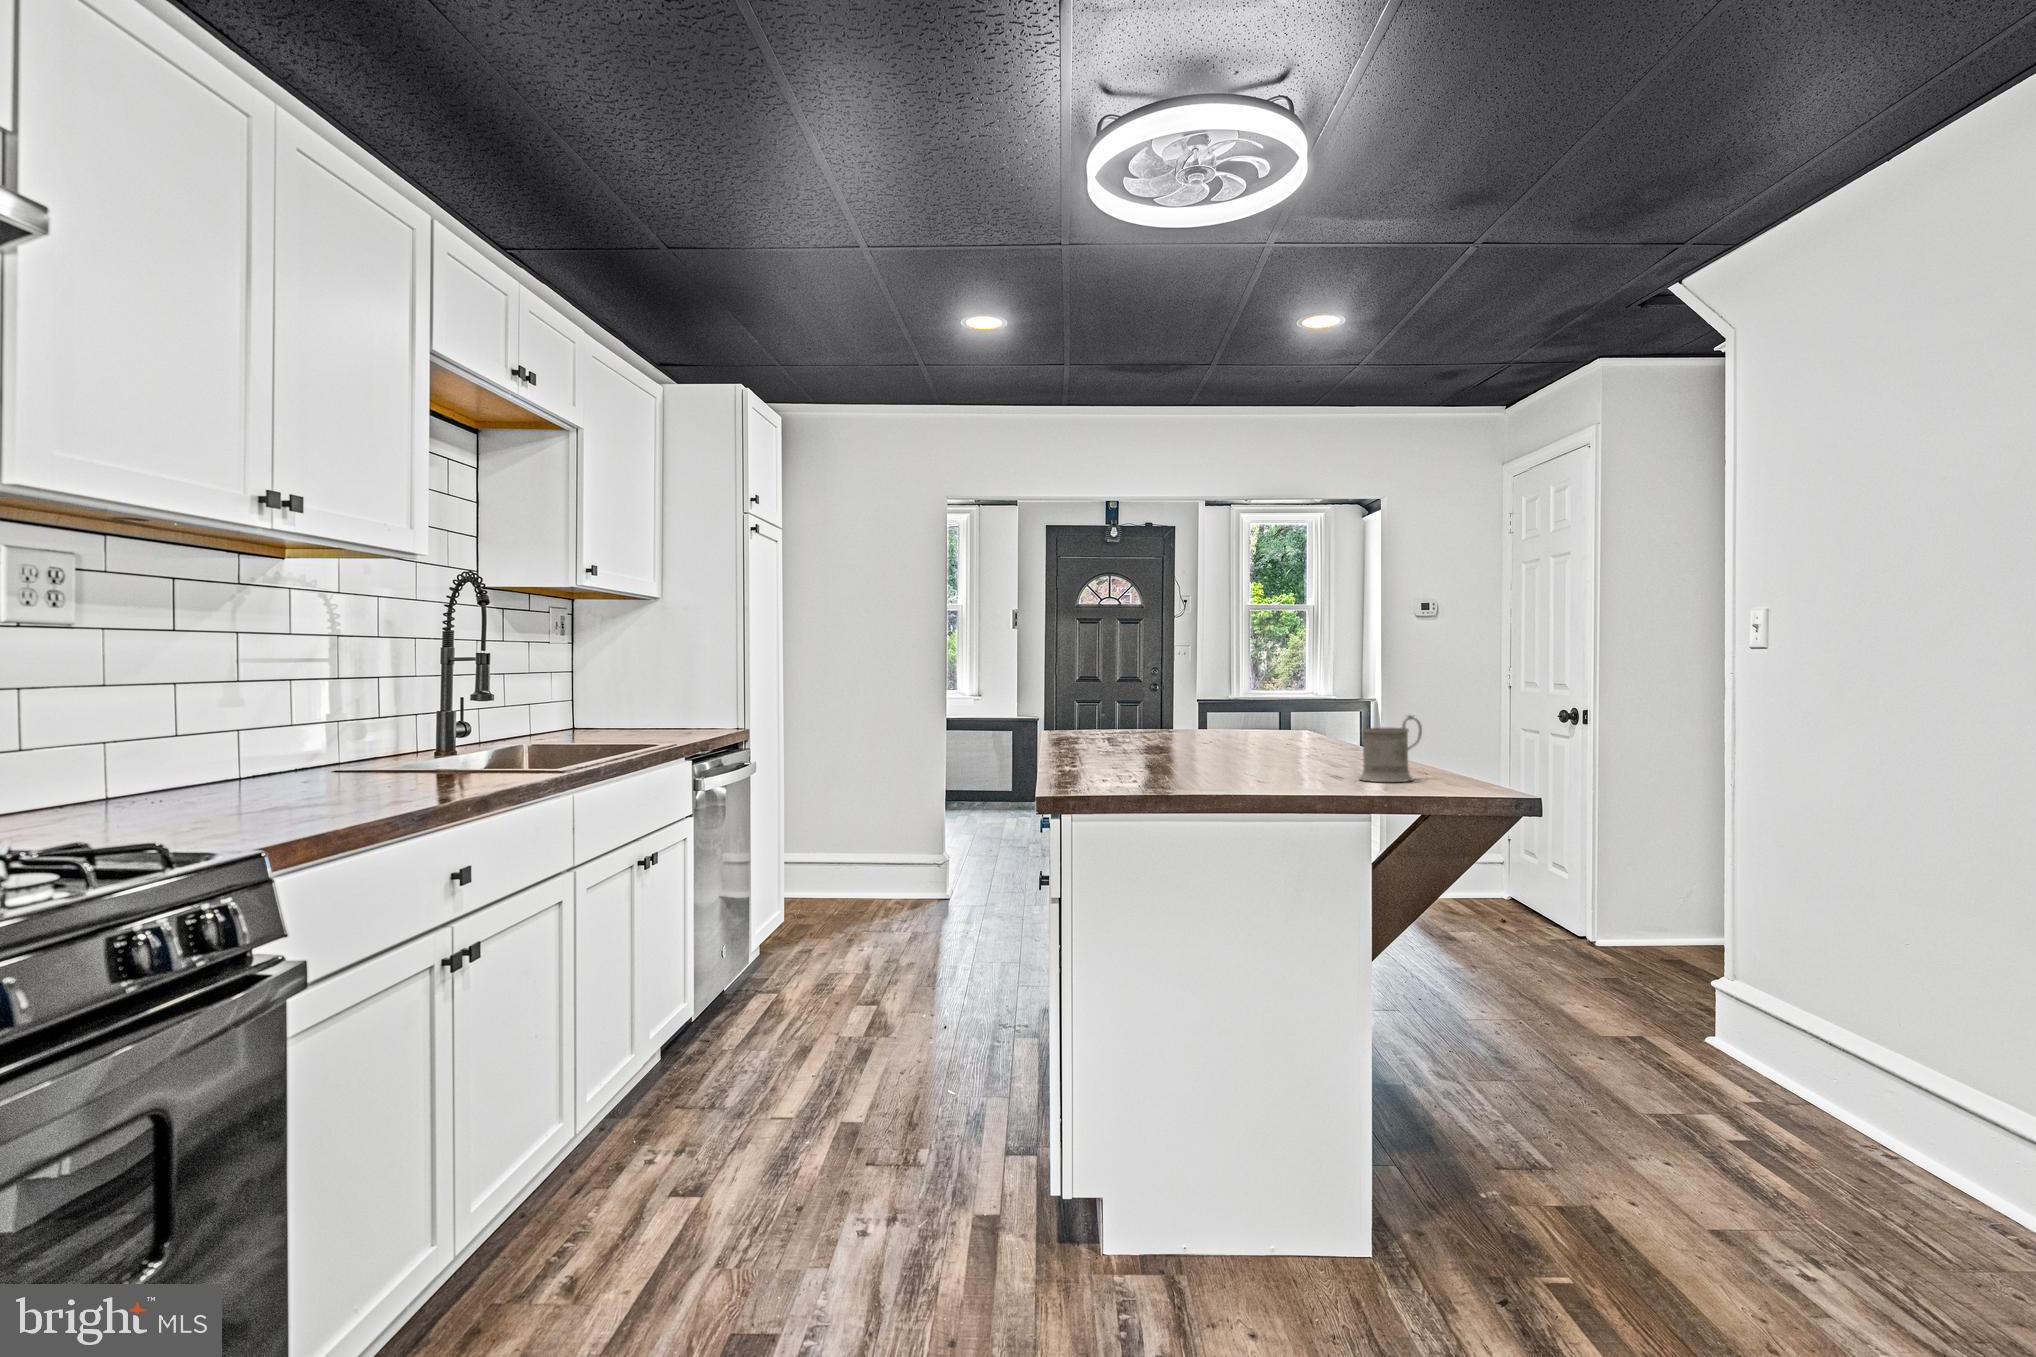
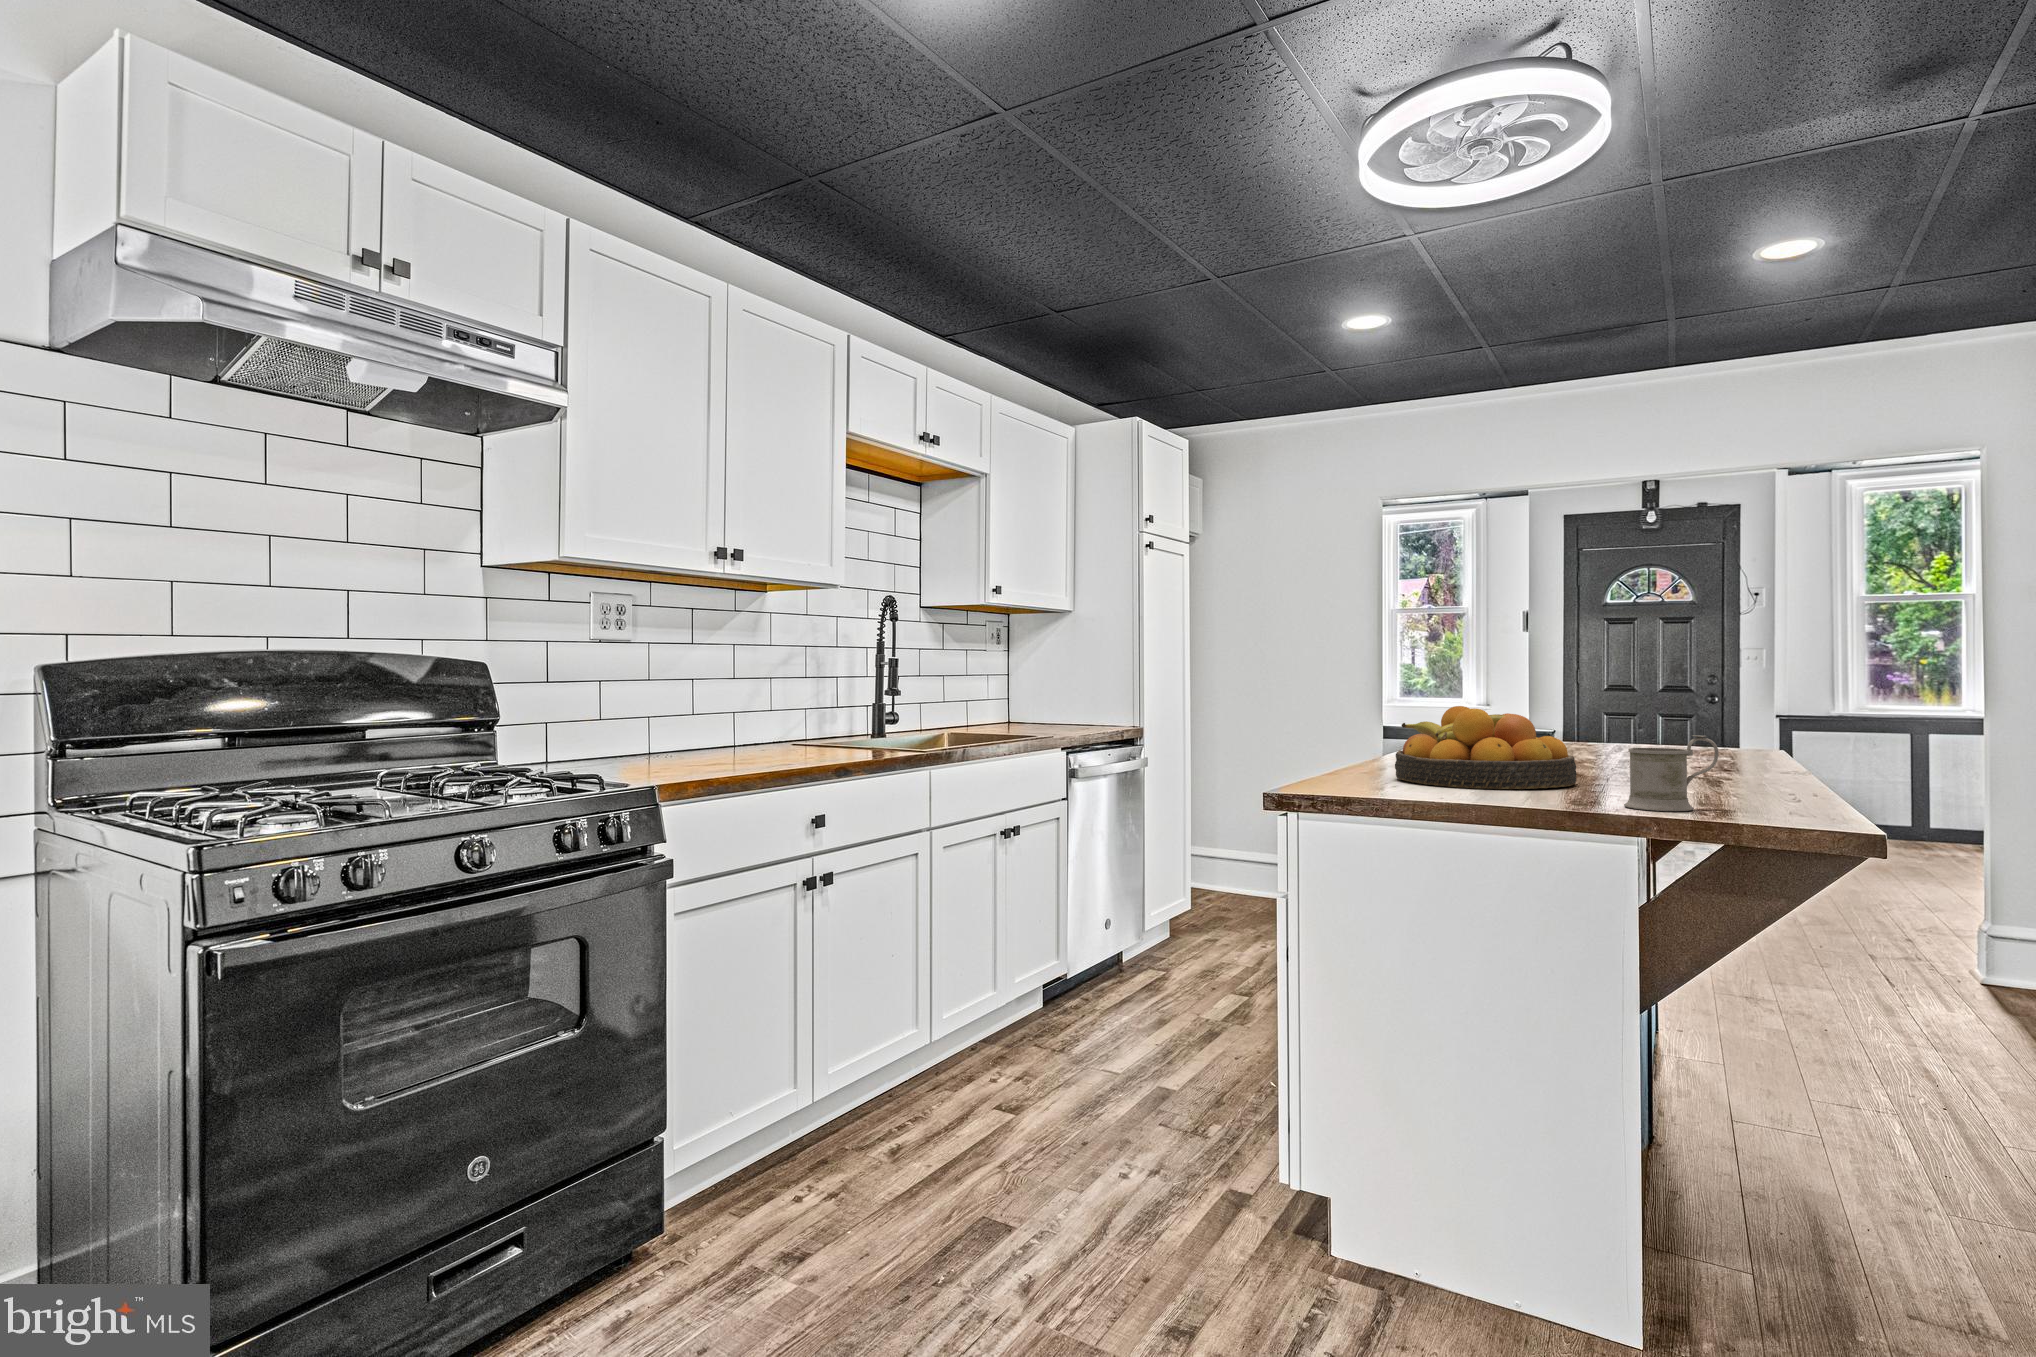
fruit bowl: none [1110,697,1269,774] -> present [1395,706,1577,789]

